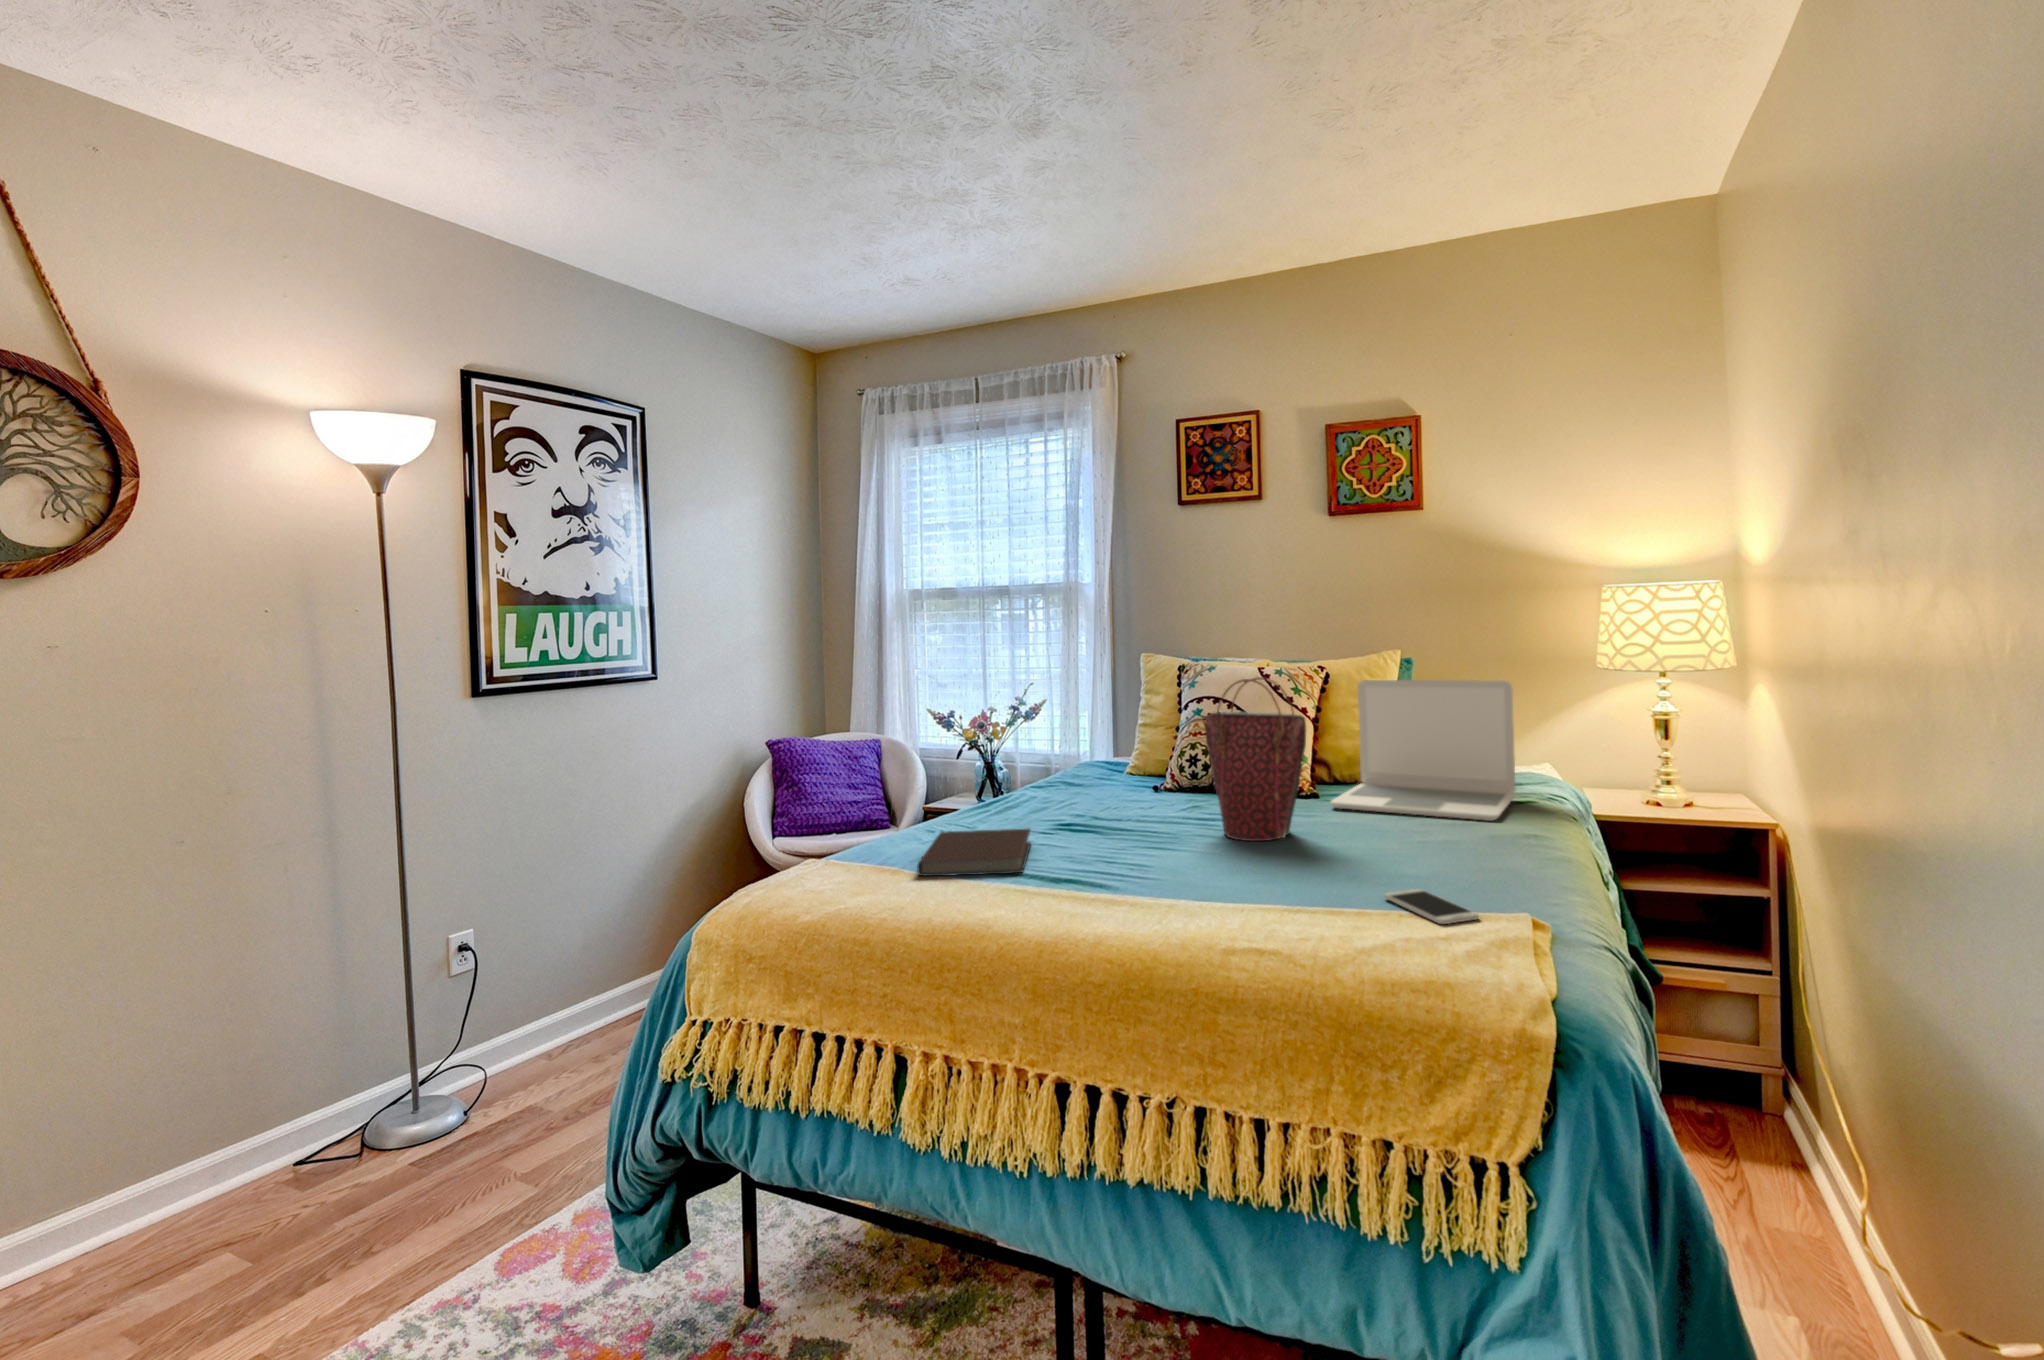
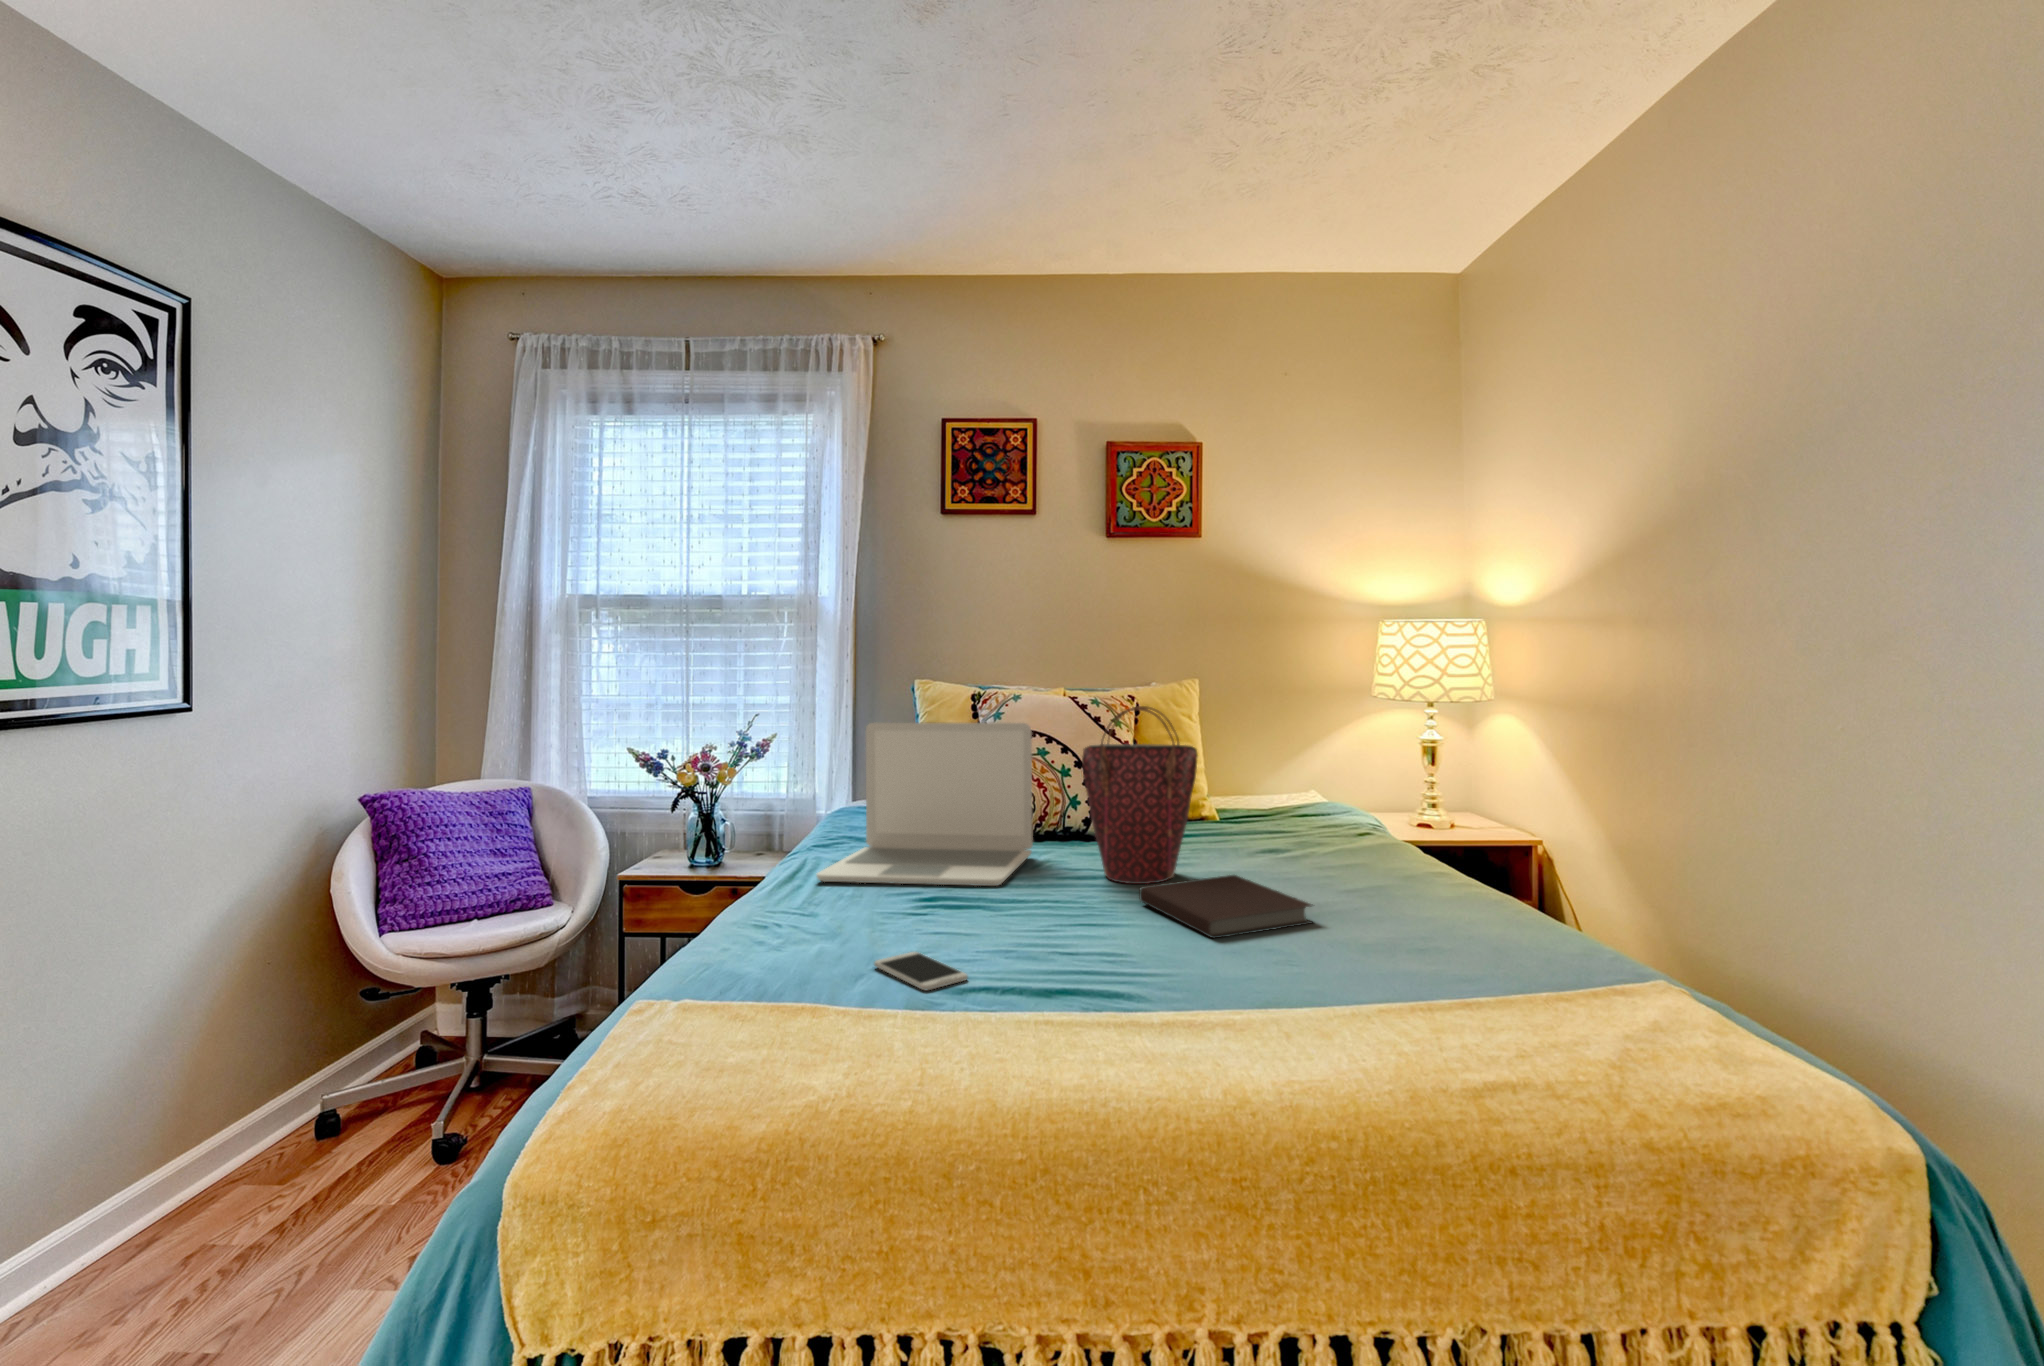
laptop: present [1330,680,1515,821] -> present [817,722,1033,886]
notebook: present [917,828,1031,876] -> present [1139,875,1312,938]
smartphone: present [1384,889,1479,924] -> present [874,952,968,990]

